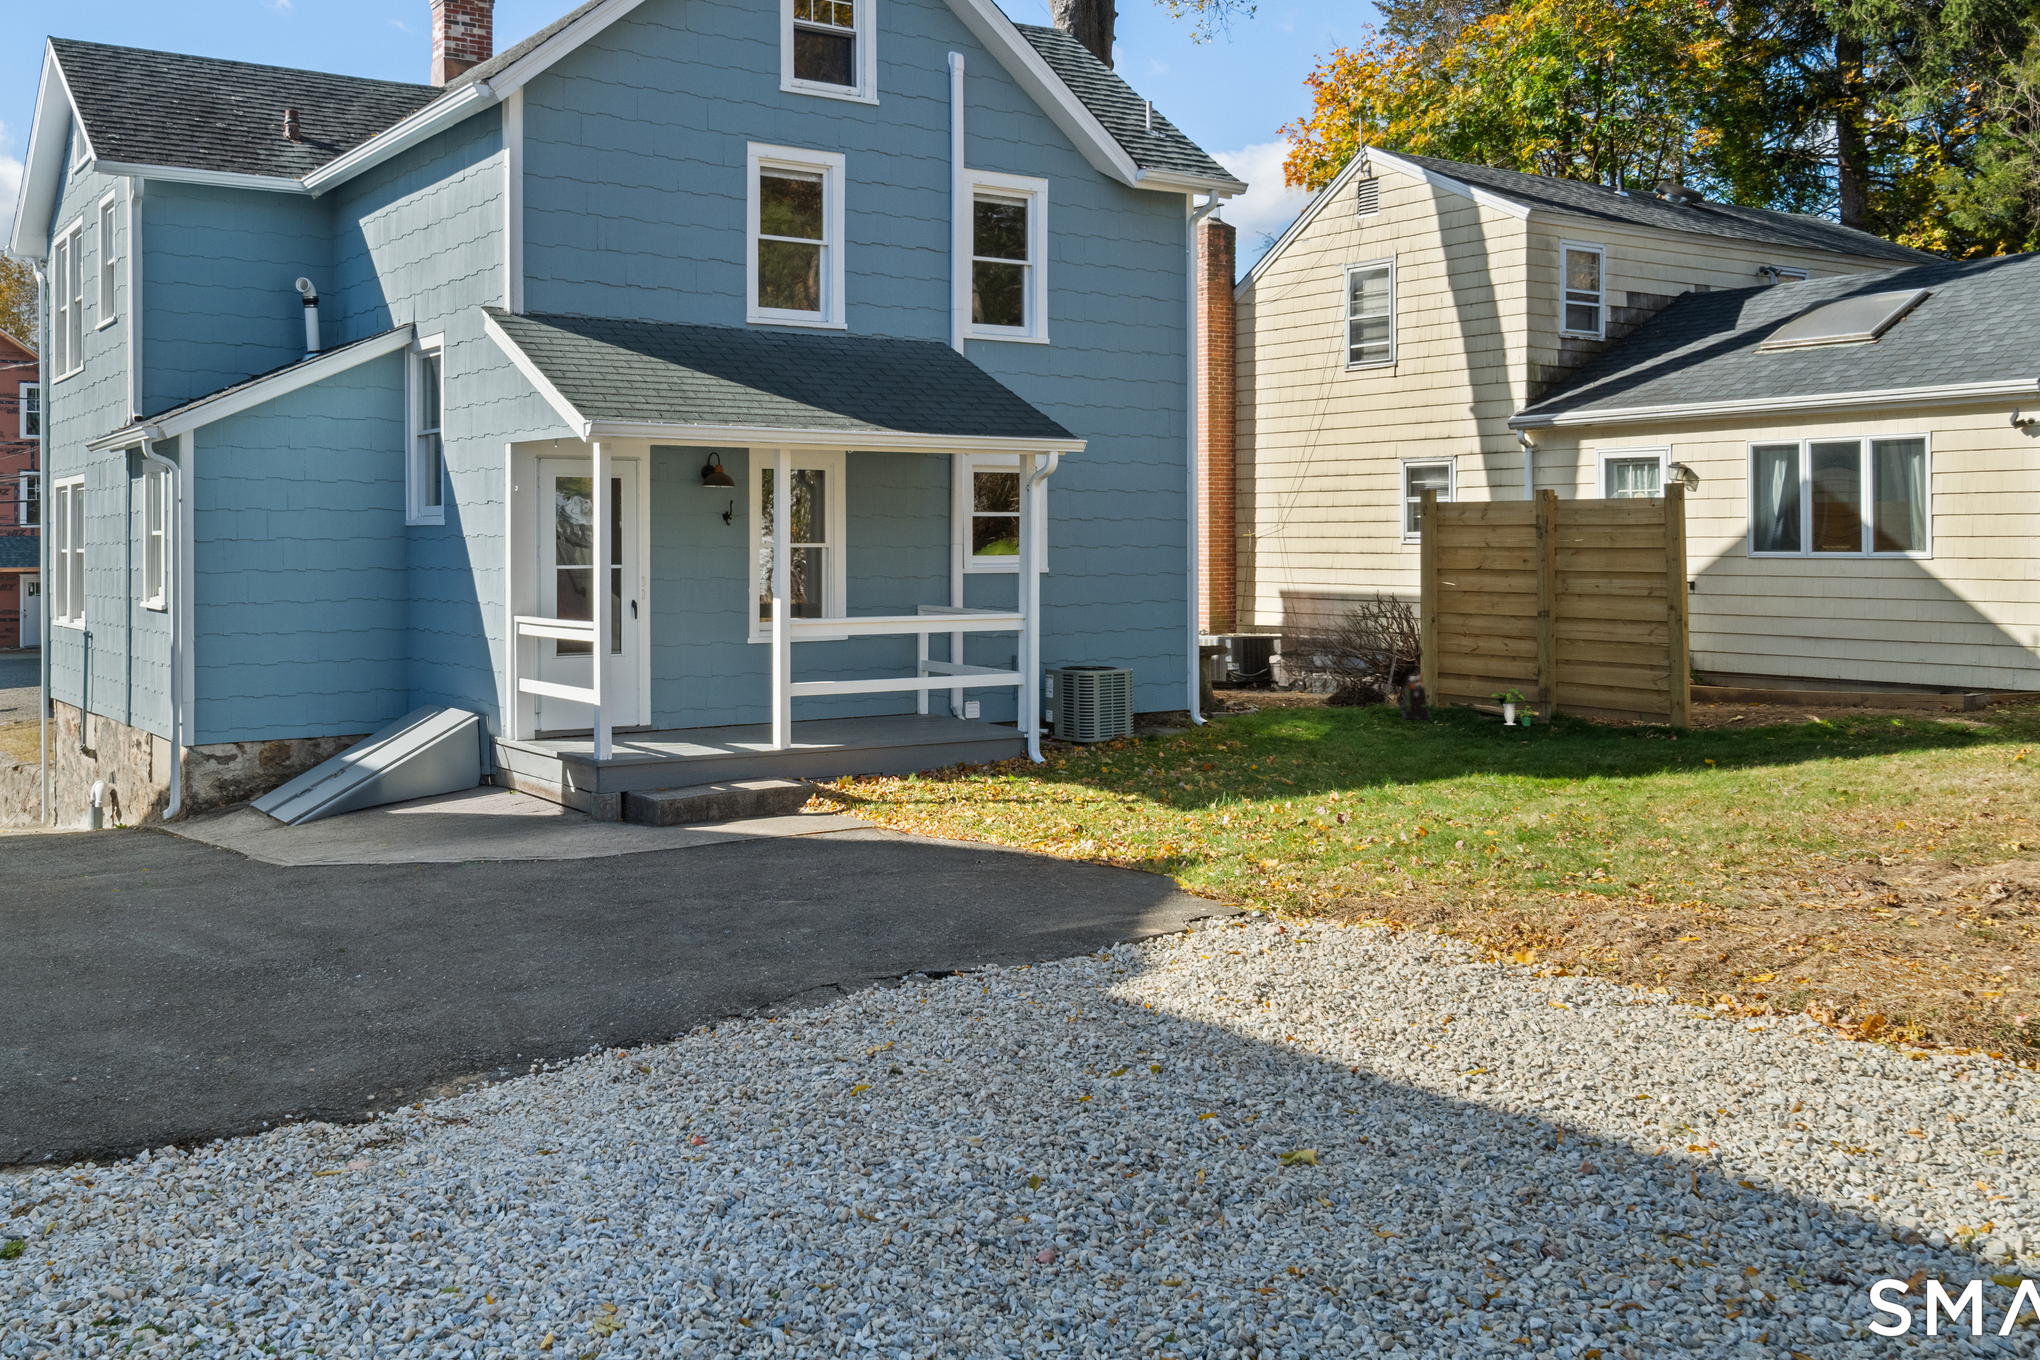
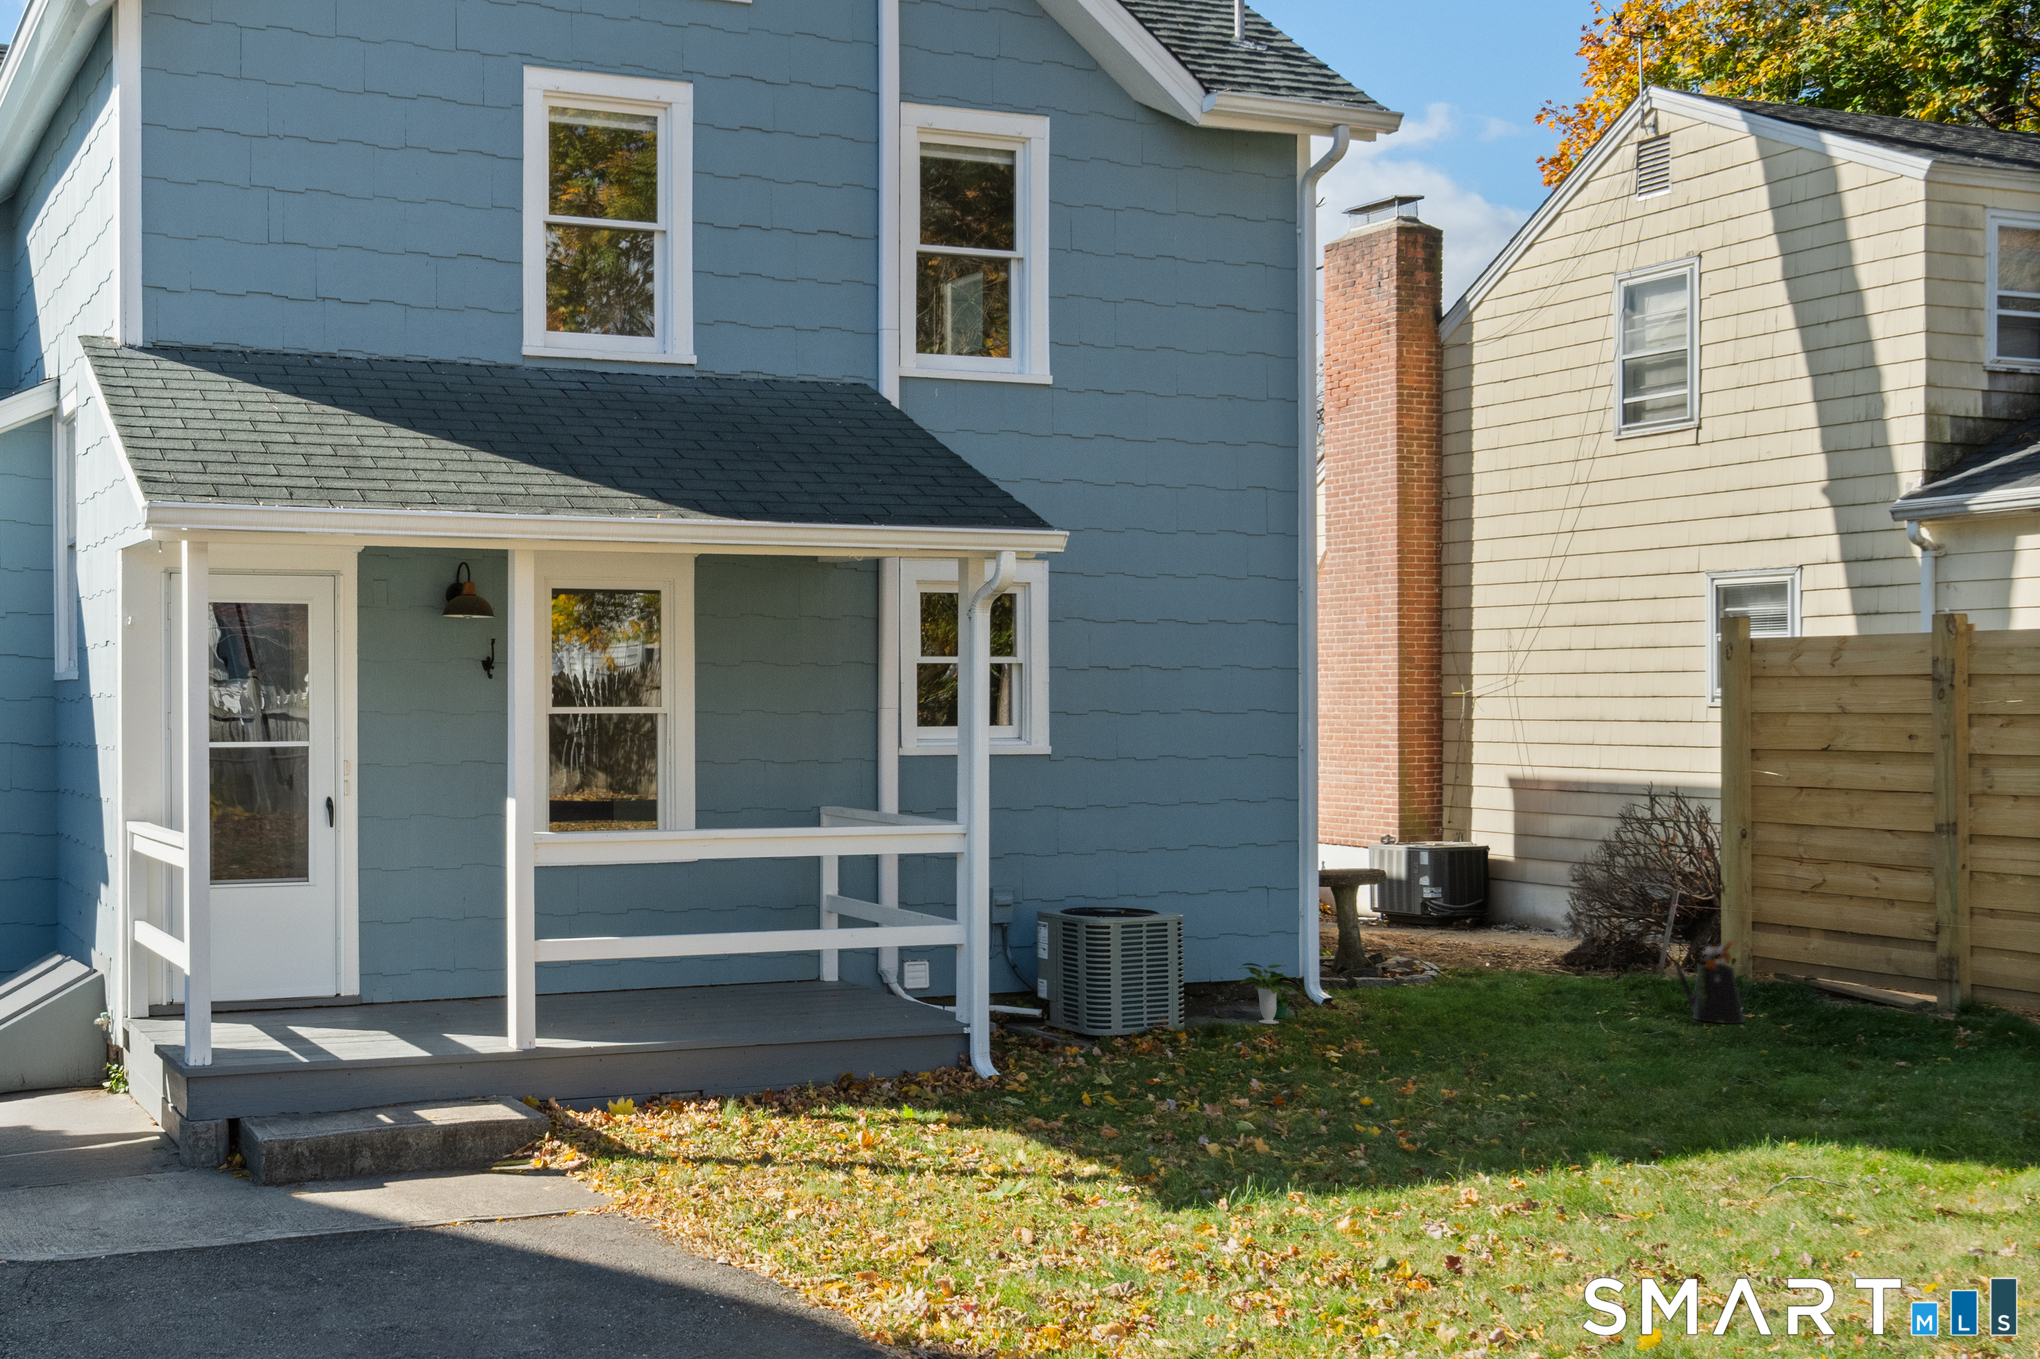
potted plant: present [1490,689,1535,726] -> present [1239,963,1299,1024]

